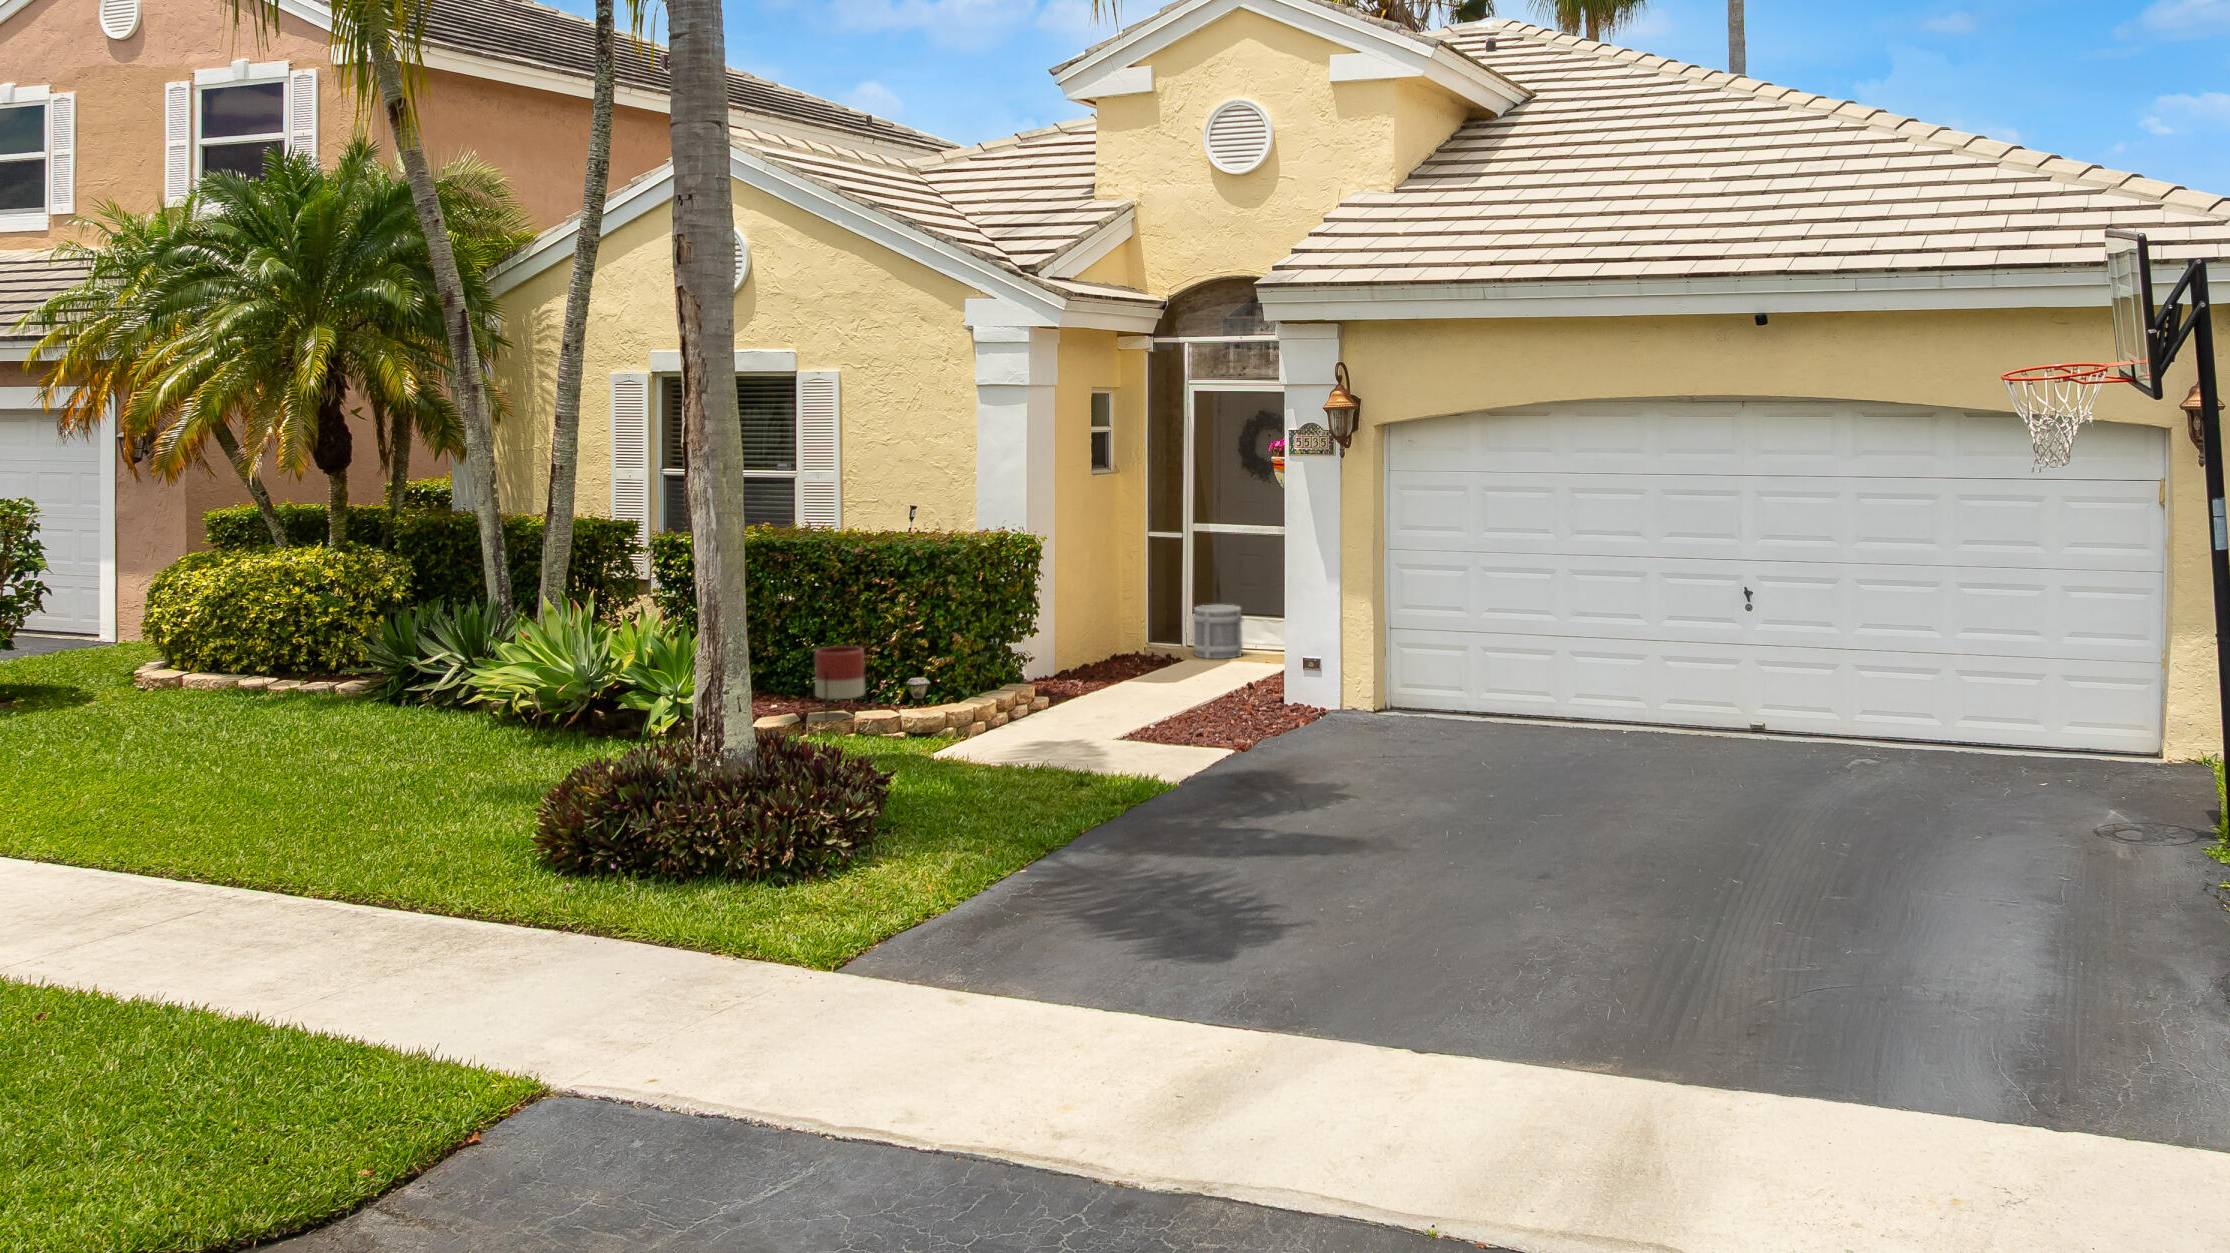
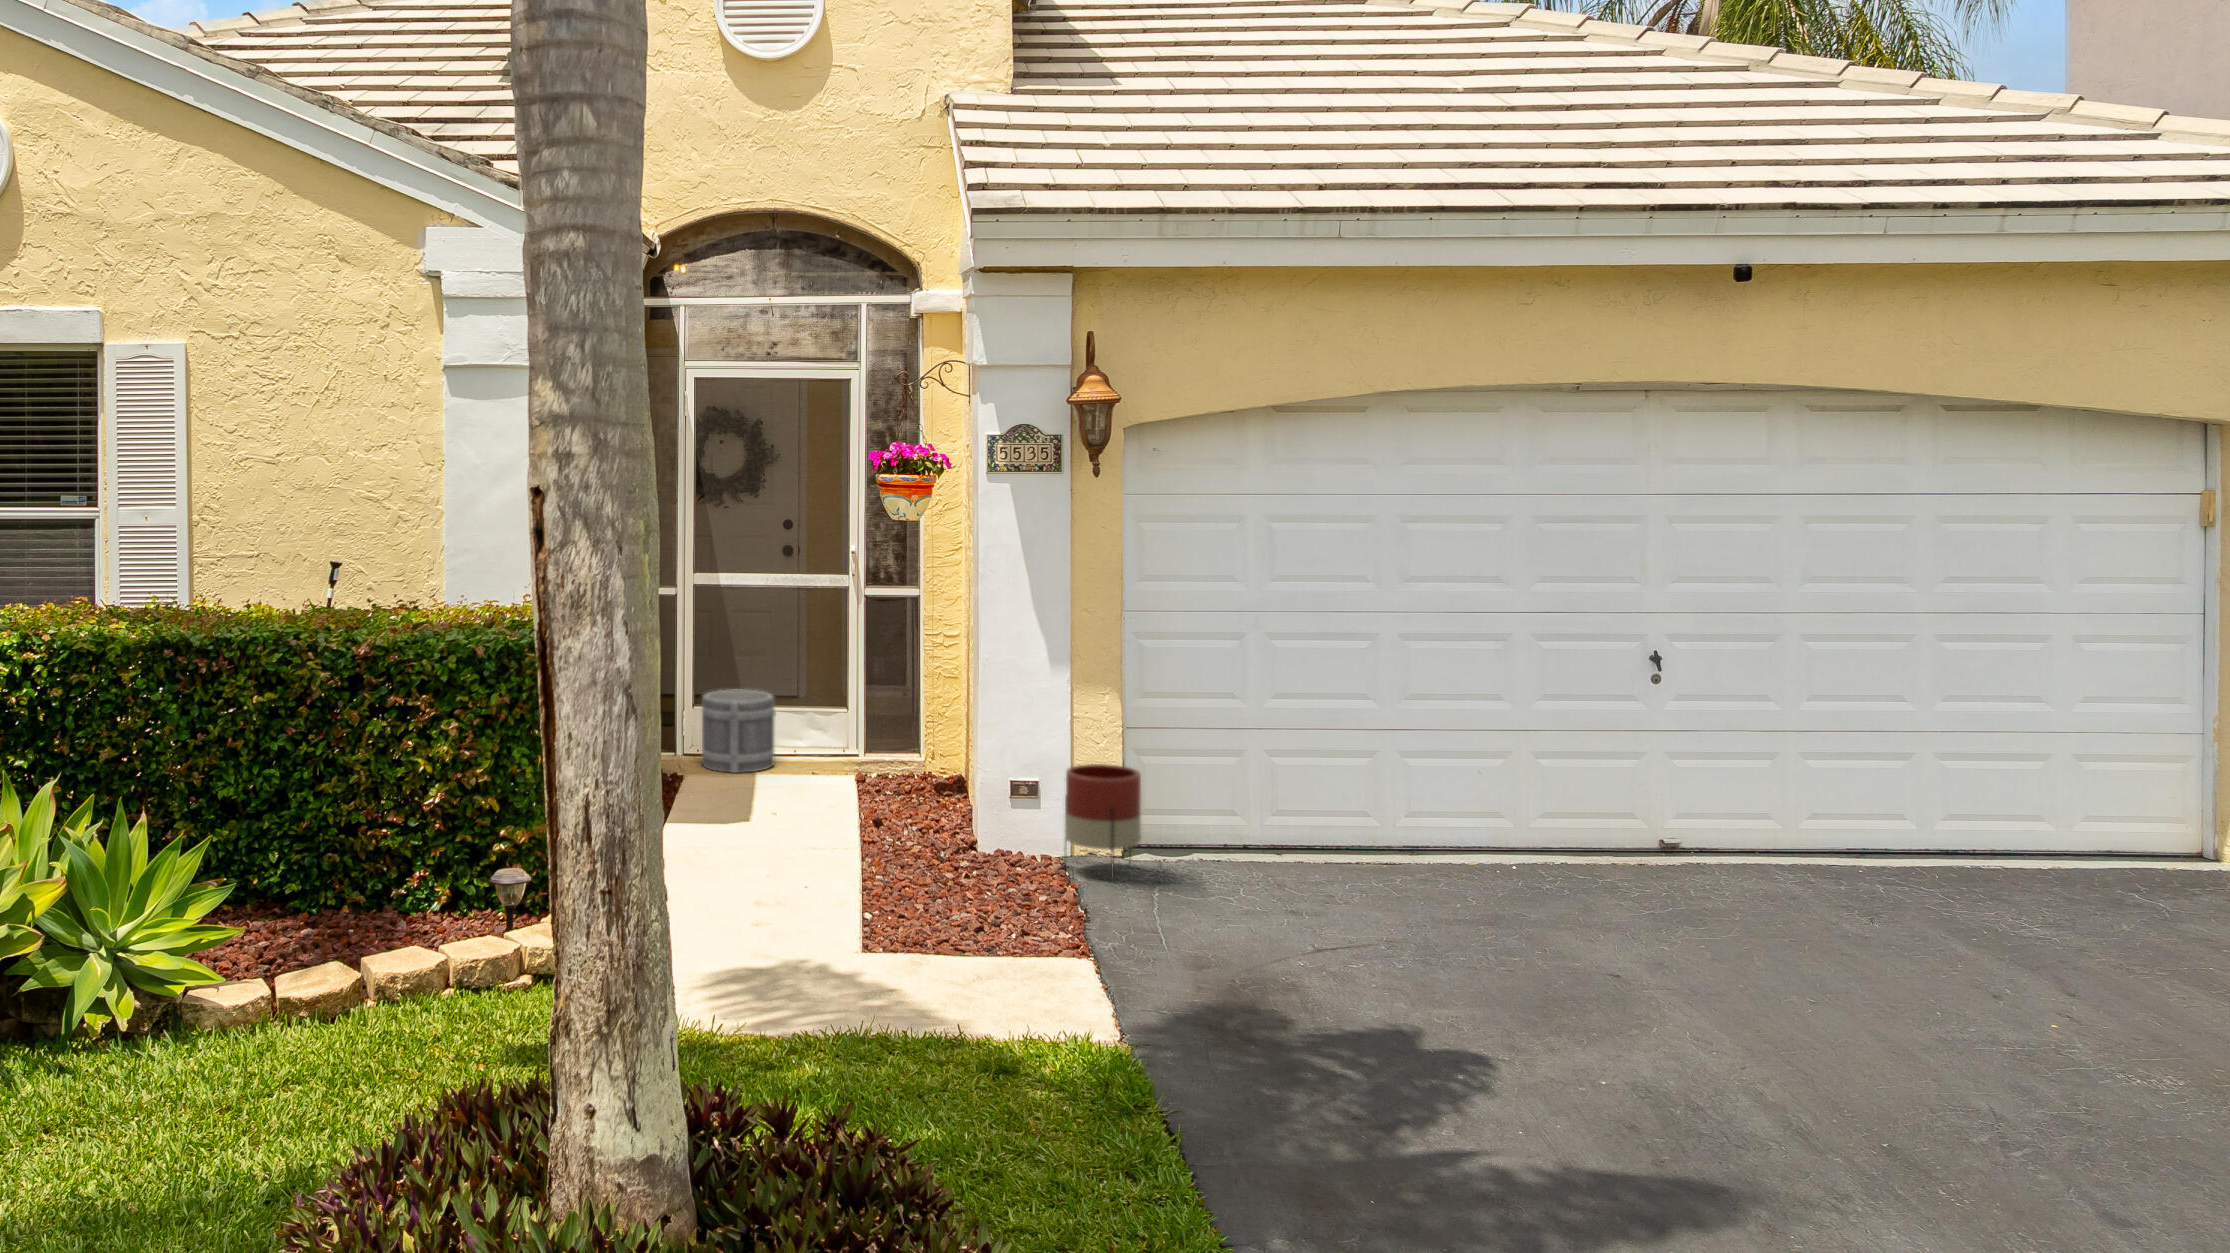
planter: present [815,646,866,705] -> present [1064,764,1141,865]

